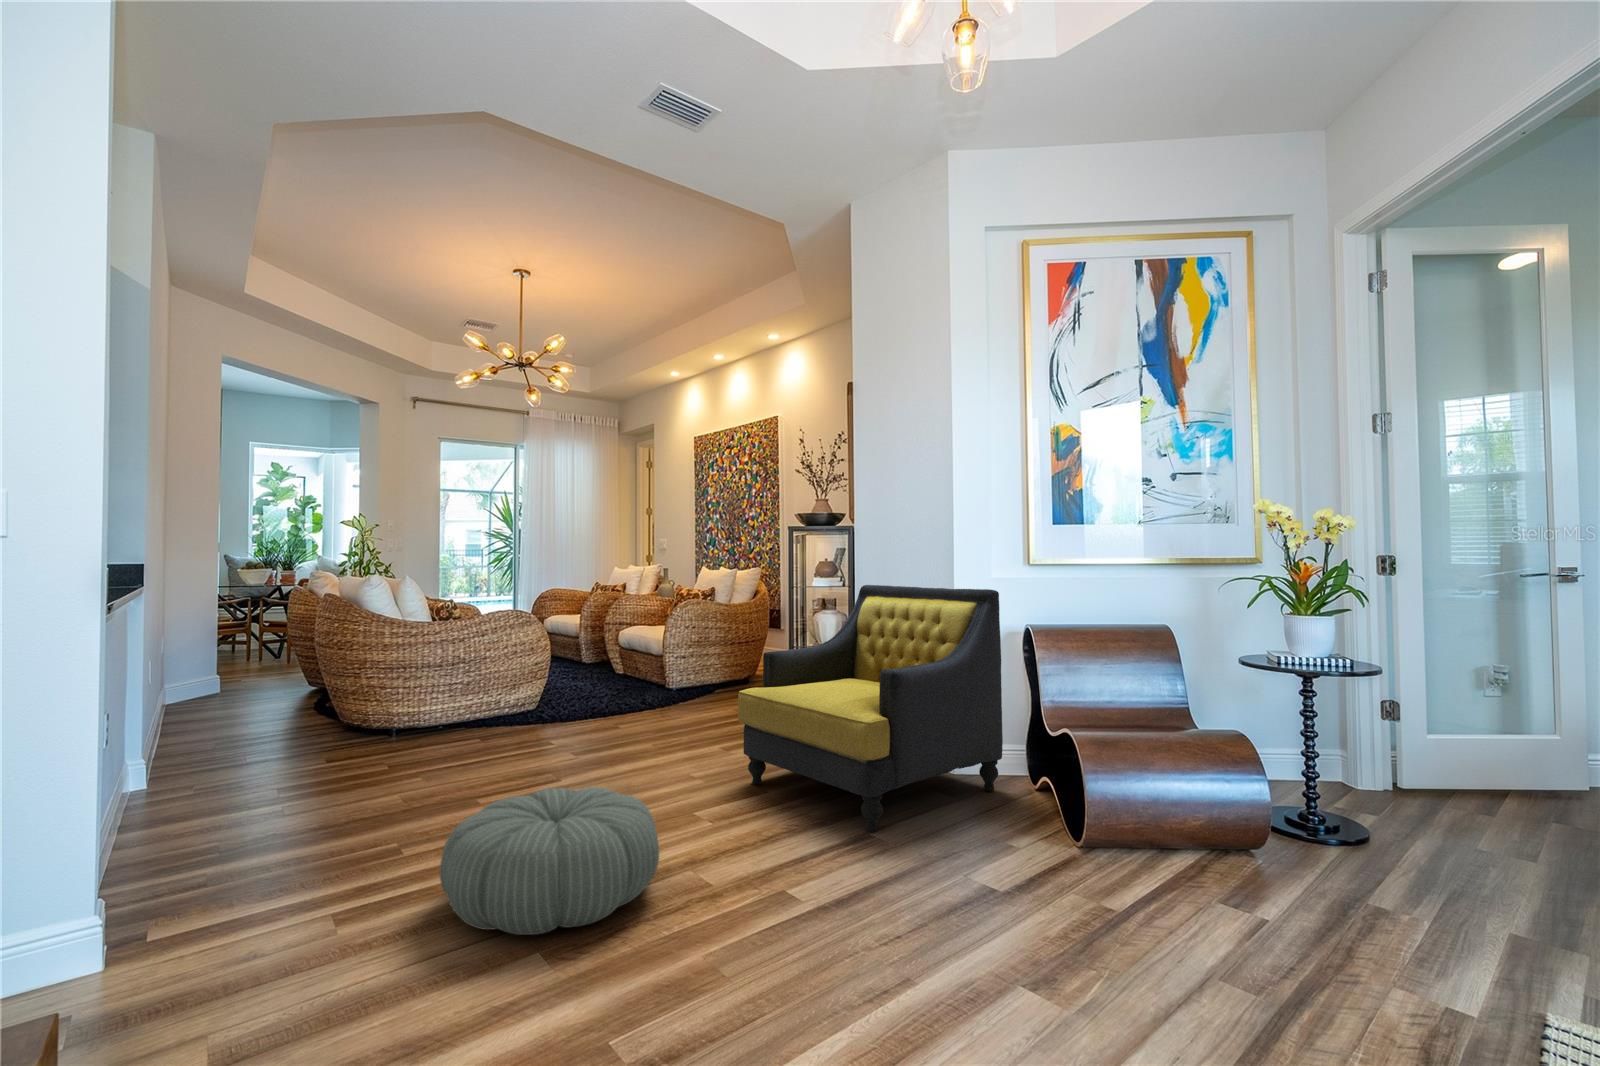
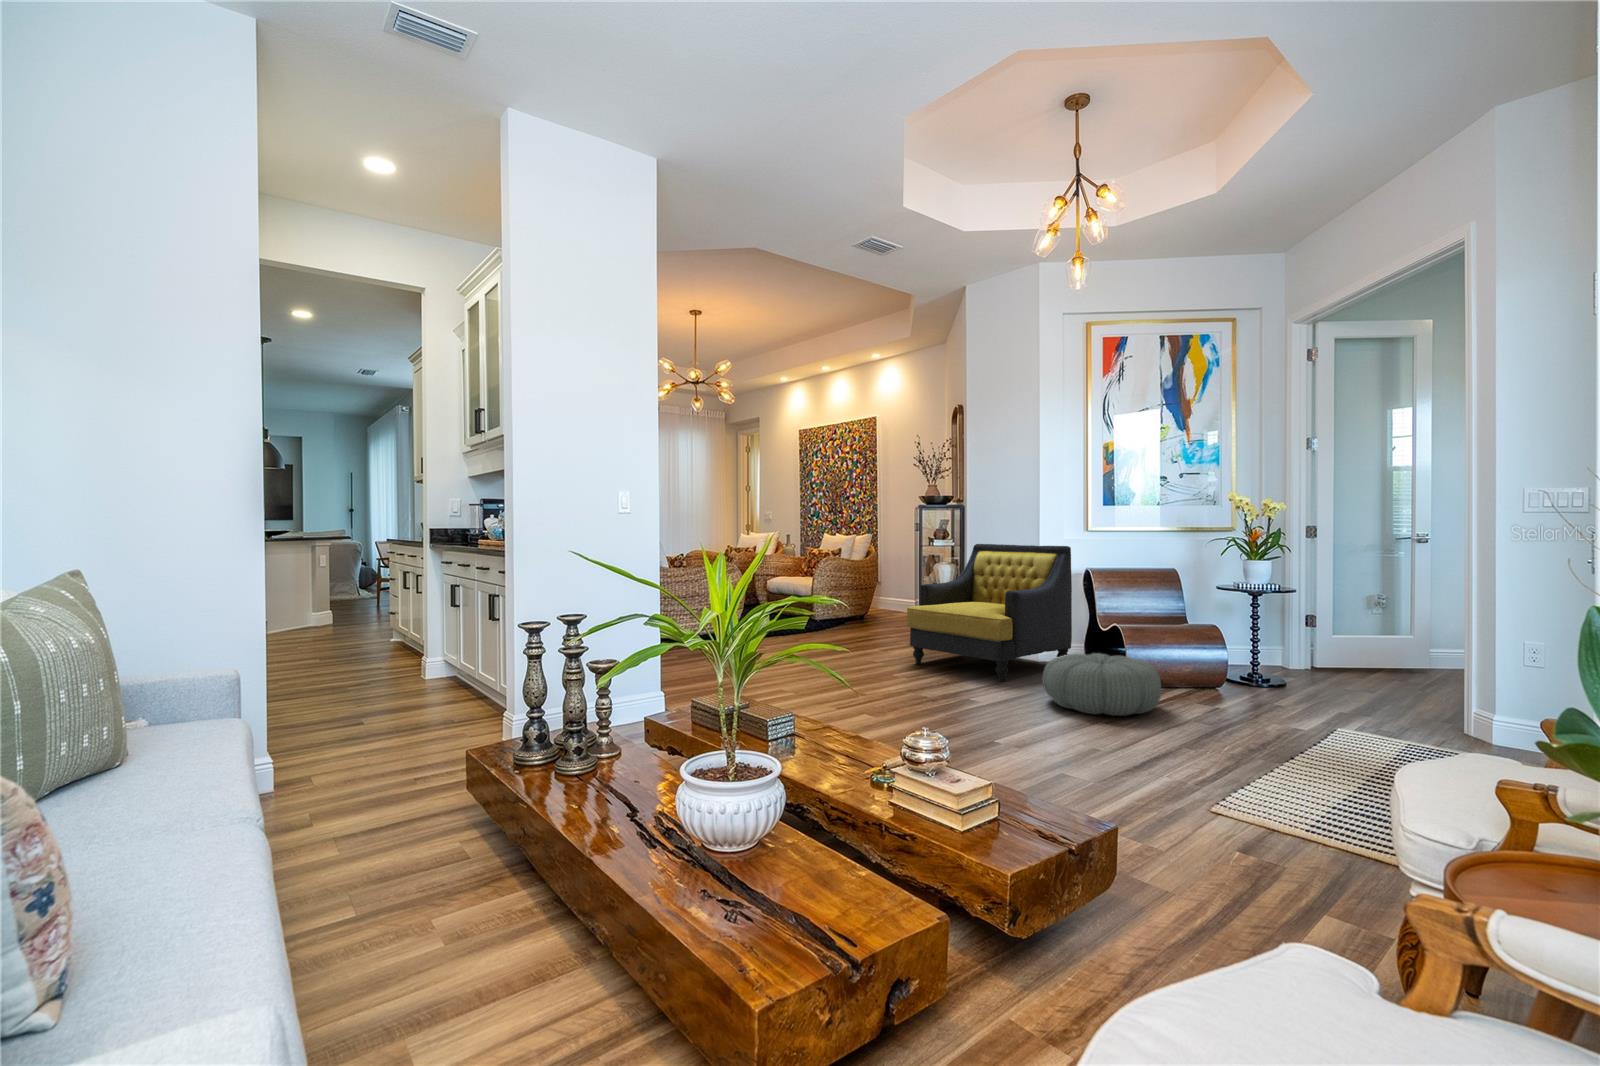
pouf: present [440,787,659,935] -> present [1042,653,1161,716]

